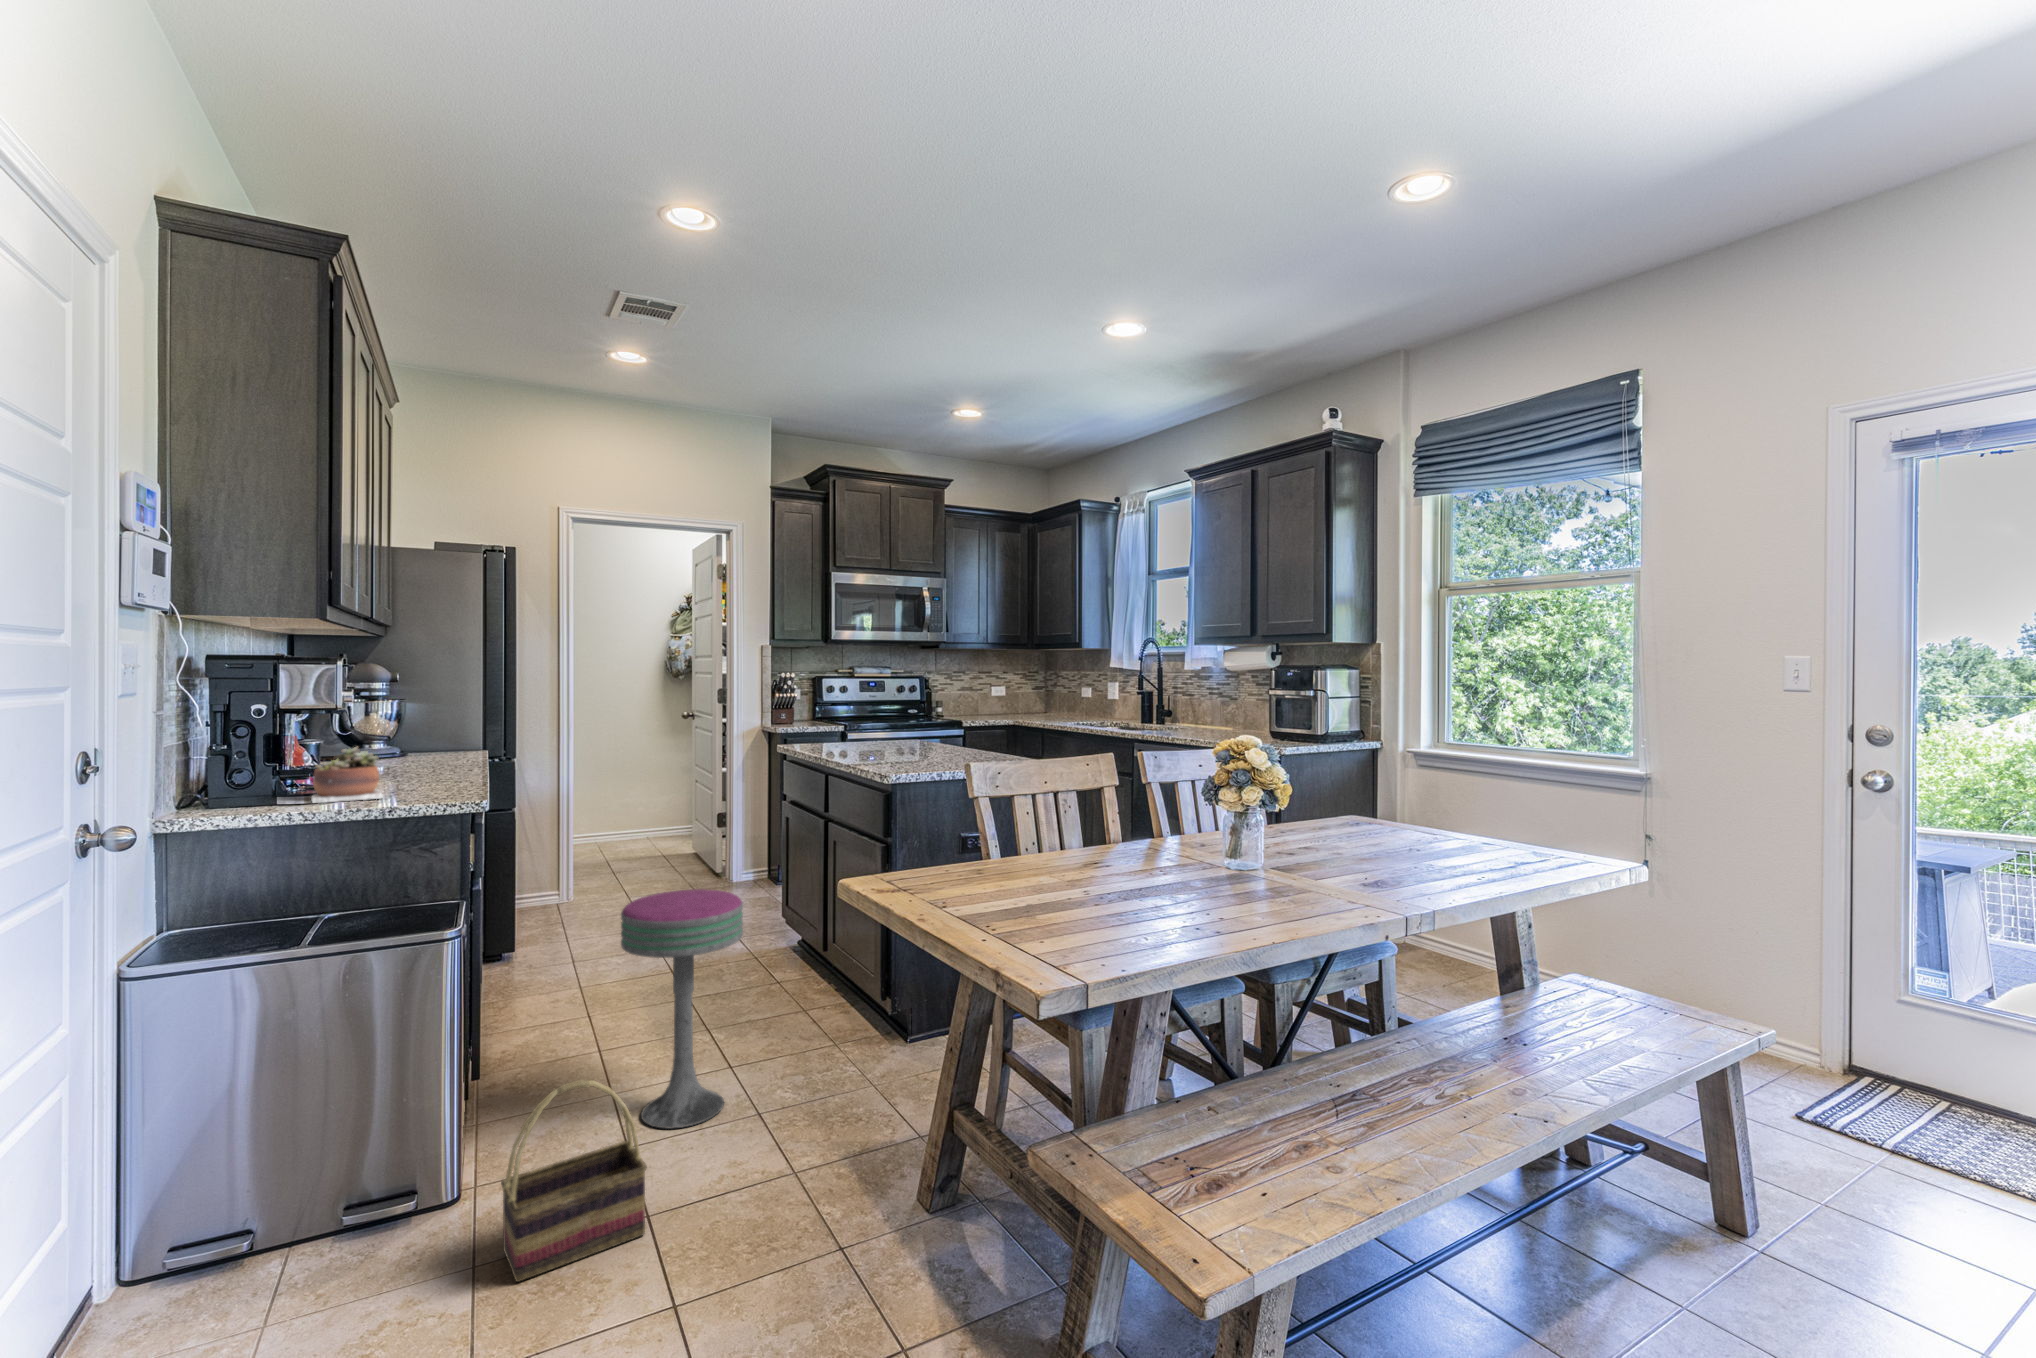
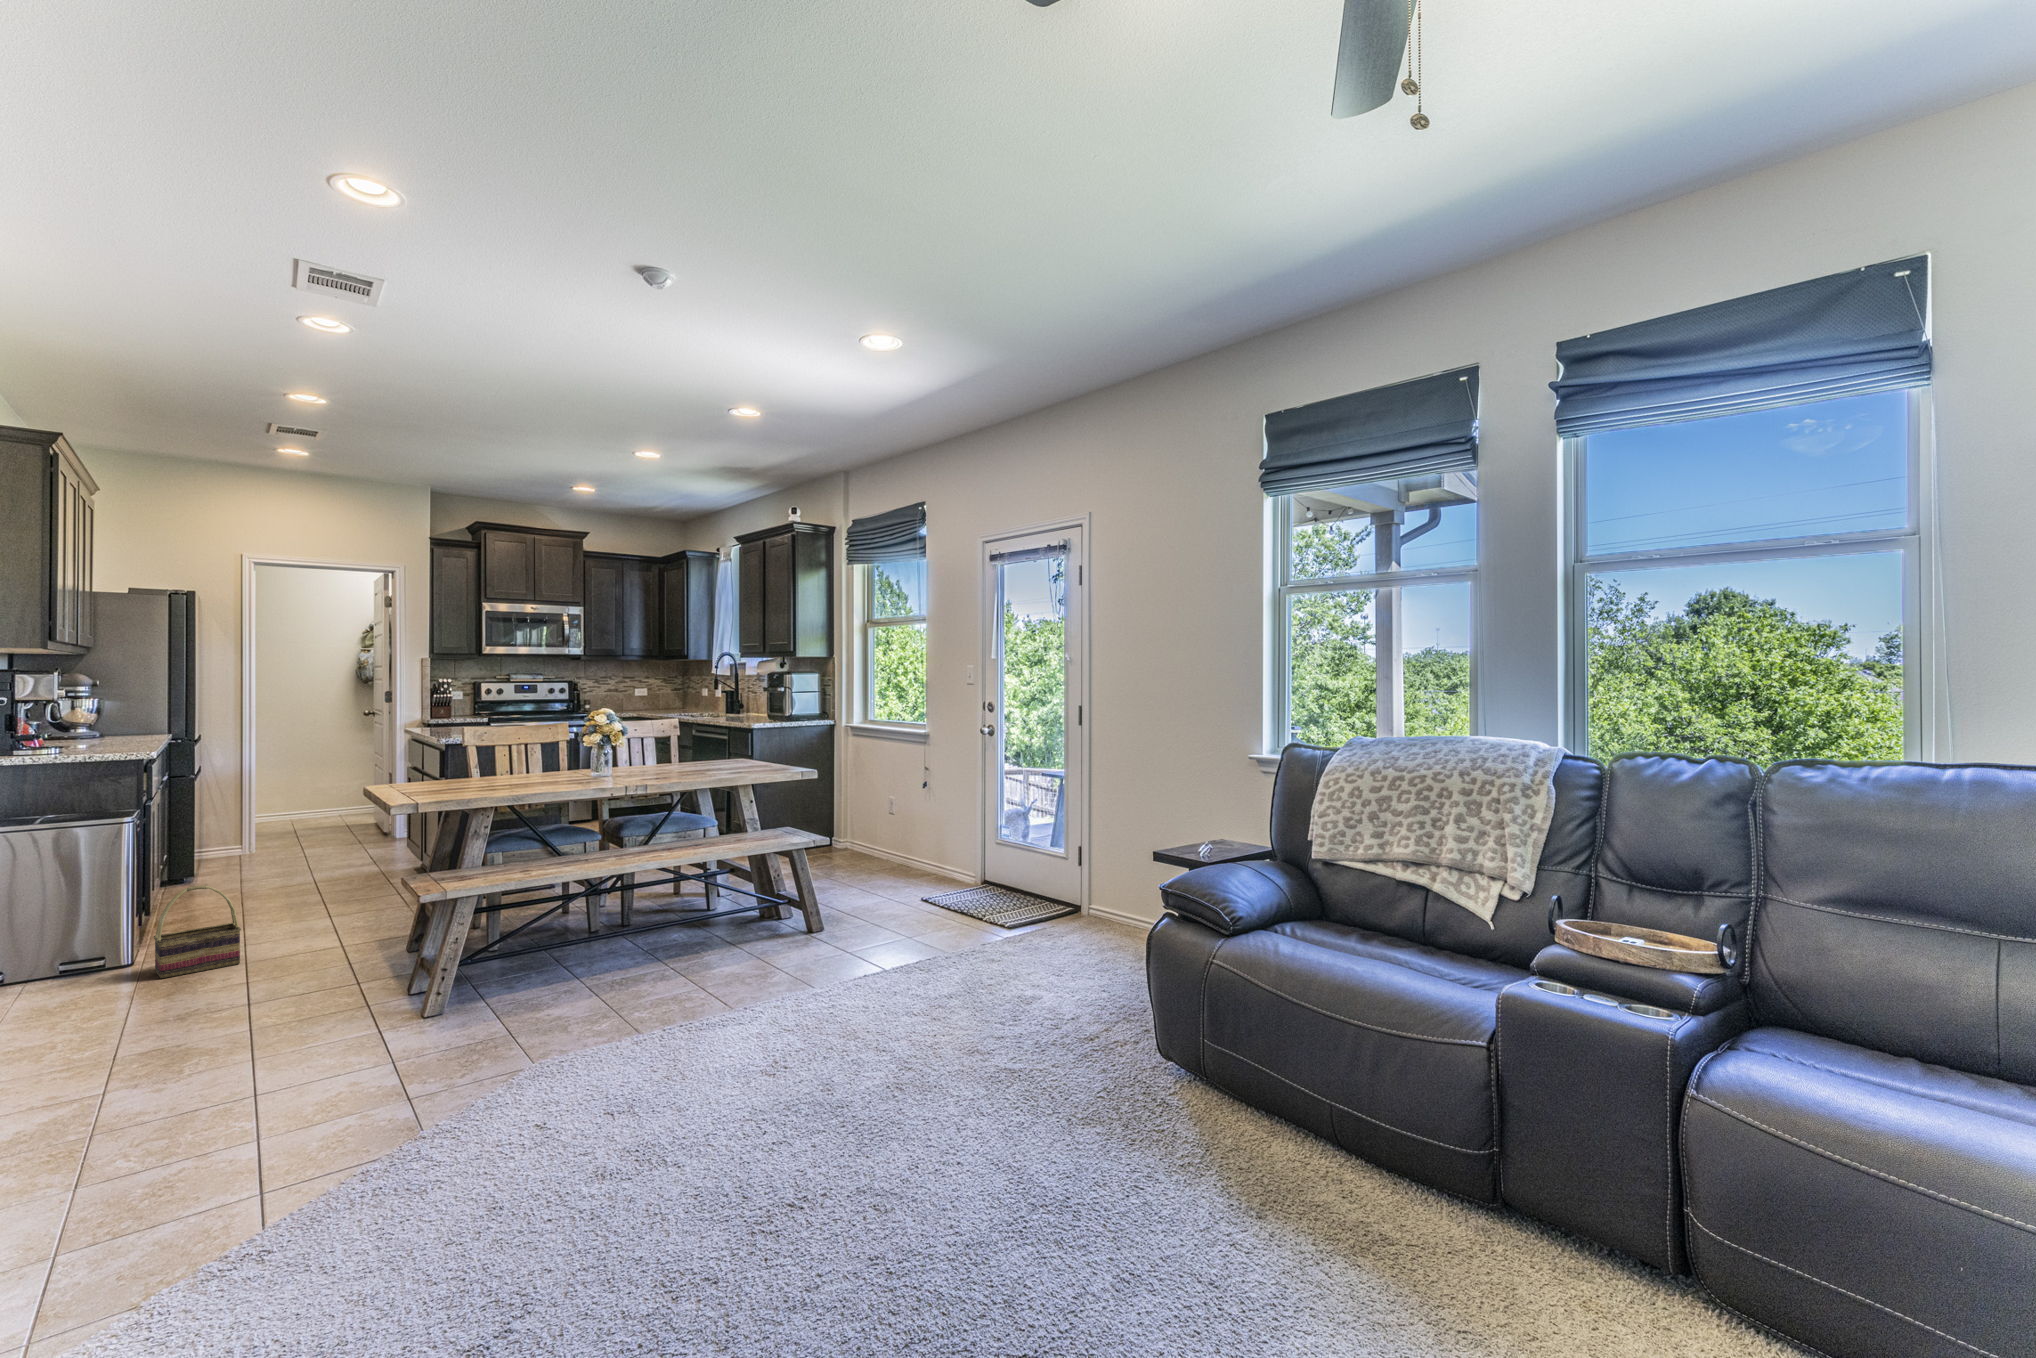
succulent plant: present [311,747,383,803] -> none [36,722,84,753]
bar stool: present [621,889,743,1129] -> none [243,805,328,935]

